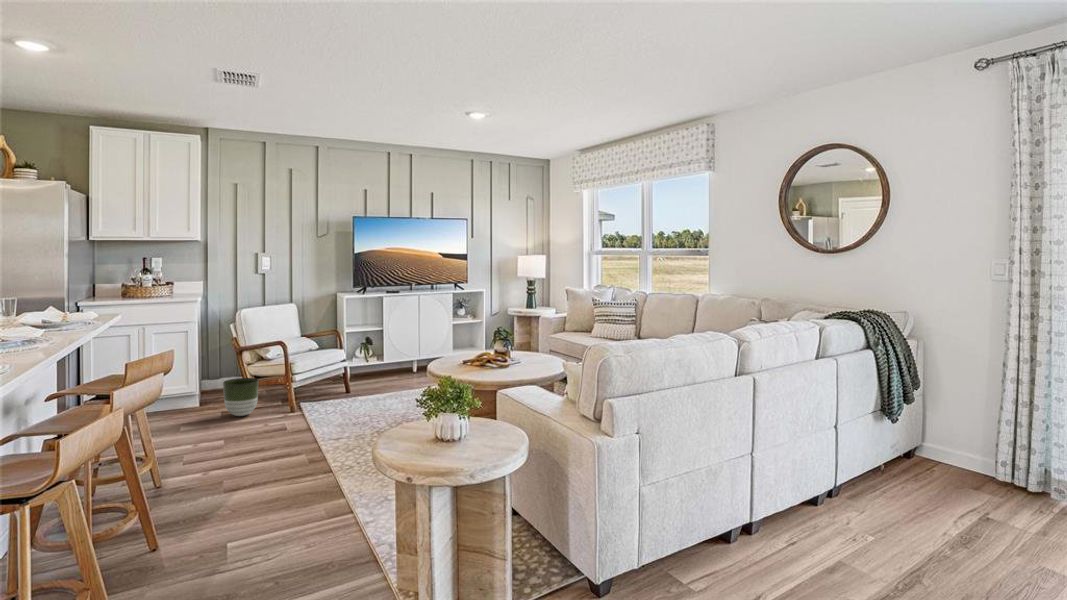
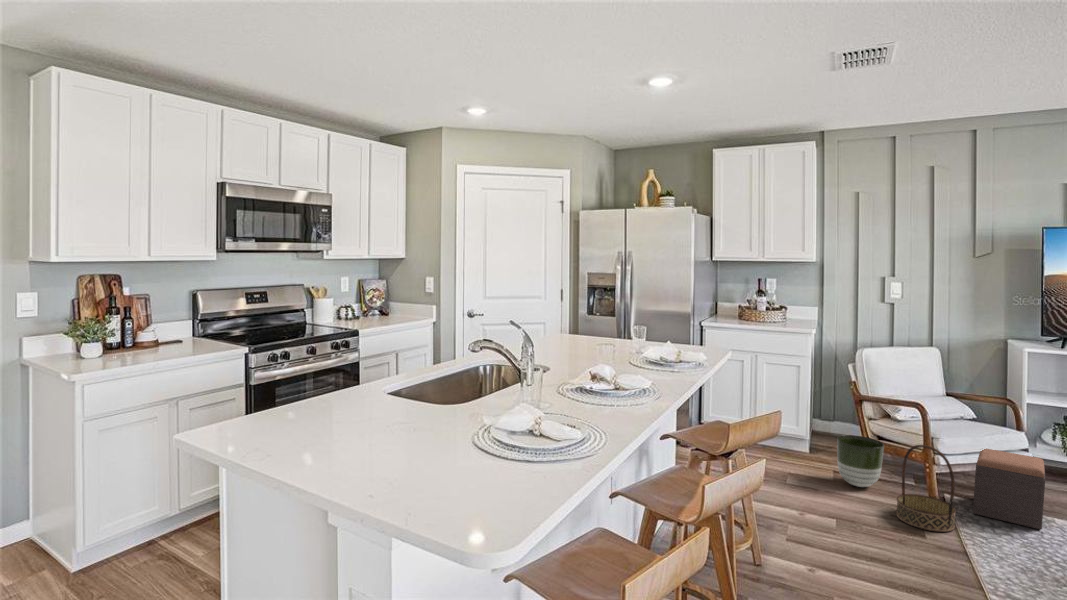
footstool: none [316,368,354,412] -> present [973,448,1045,530]
basket: none [268,371,305,428] -> present [896,445,956,532]

